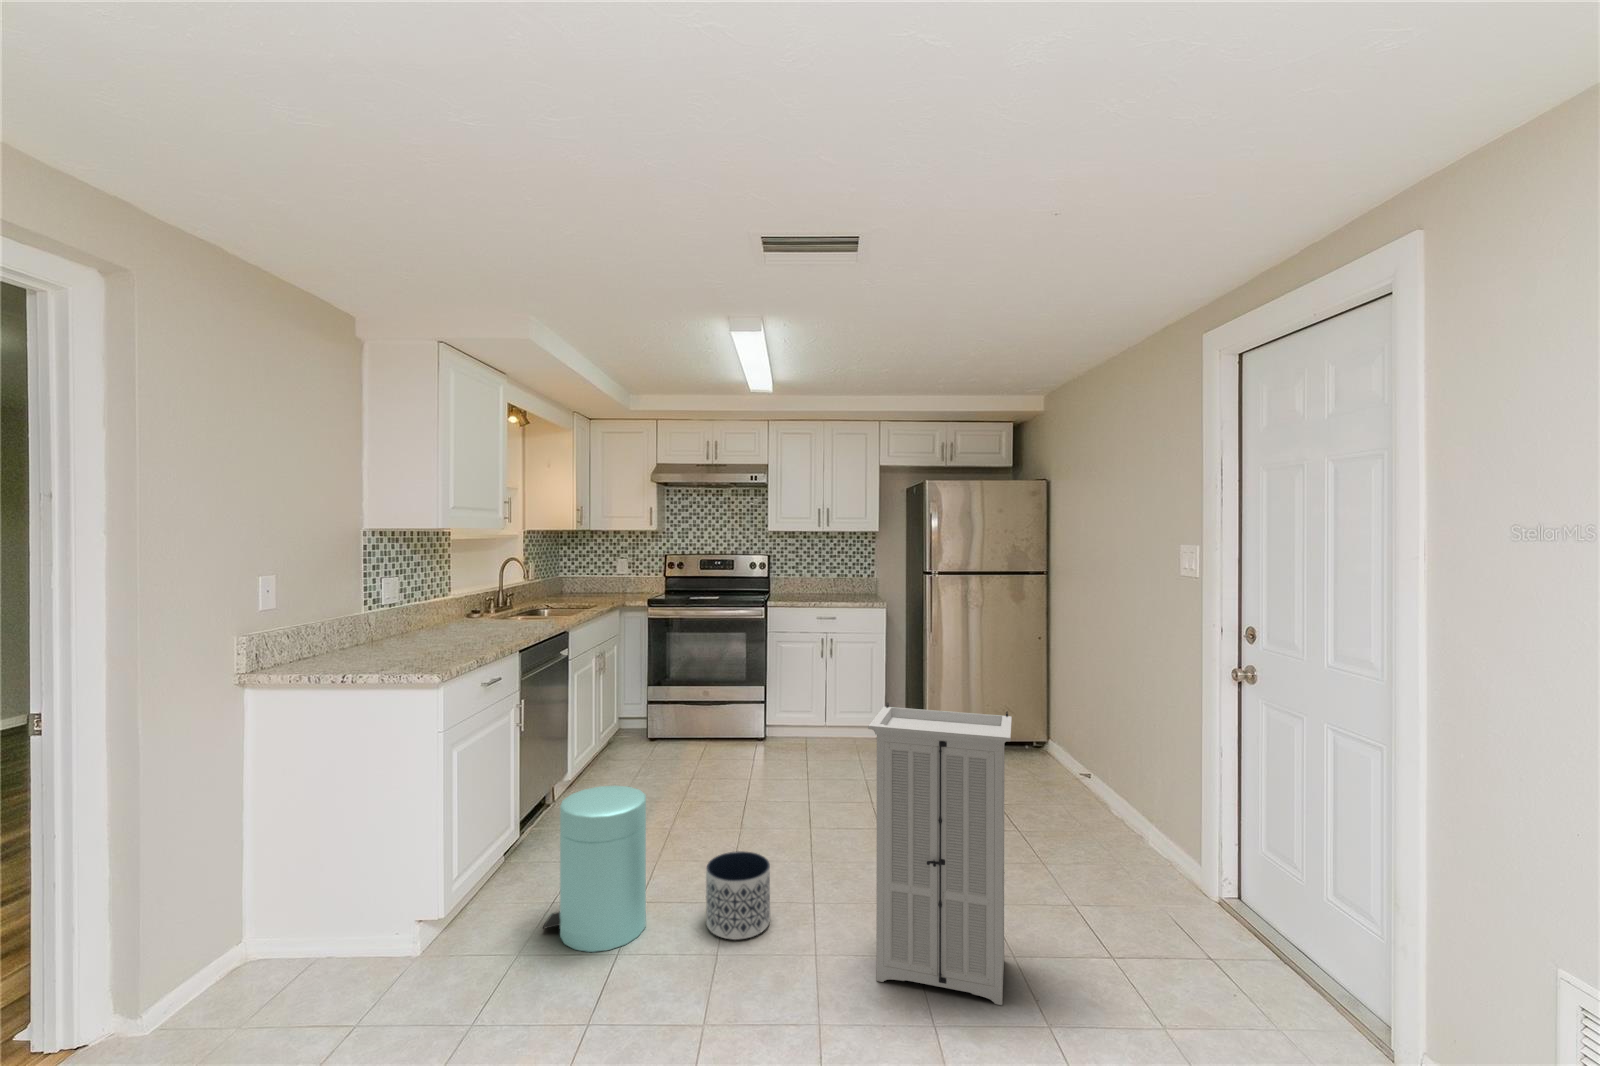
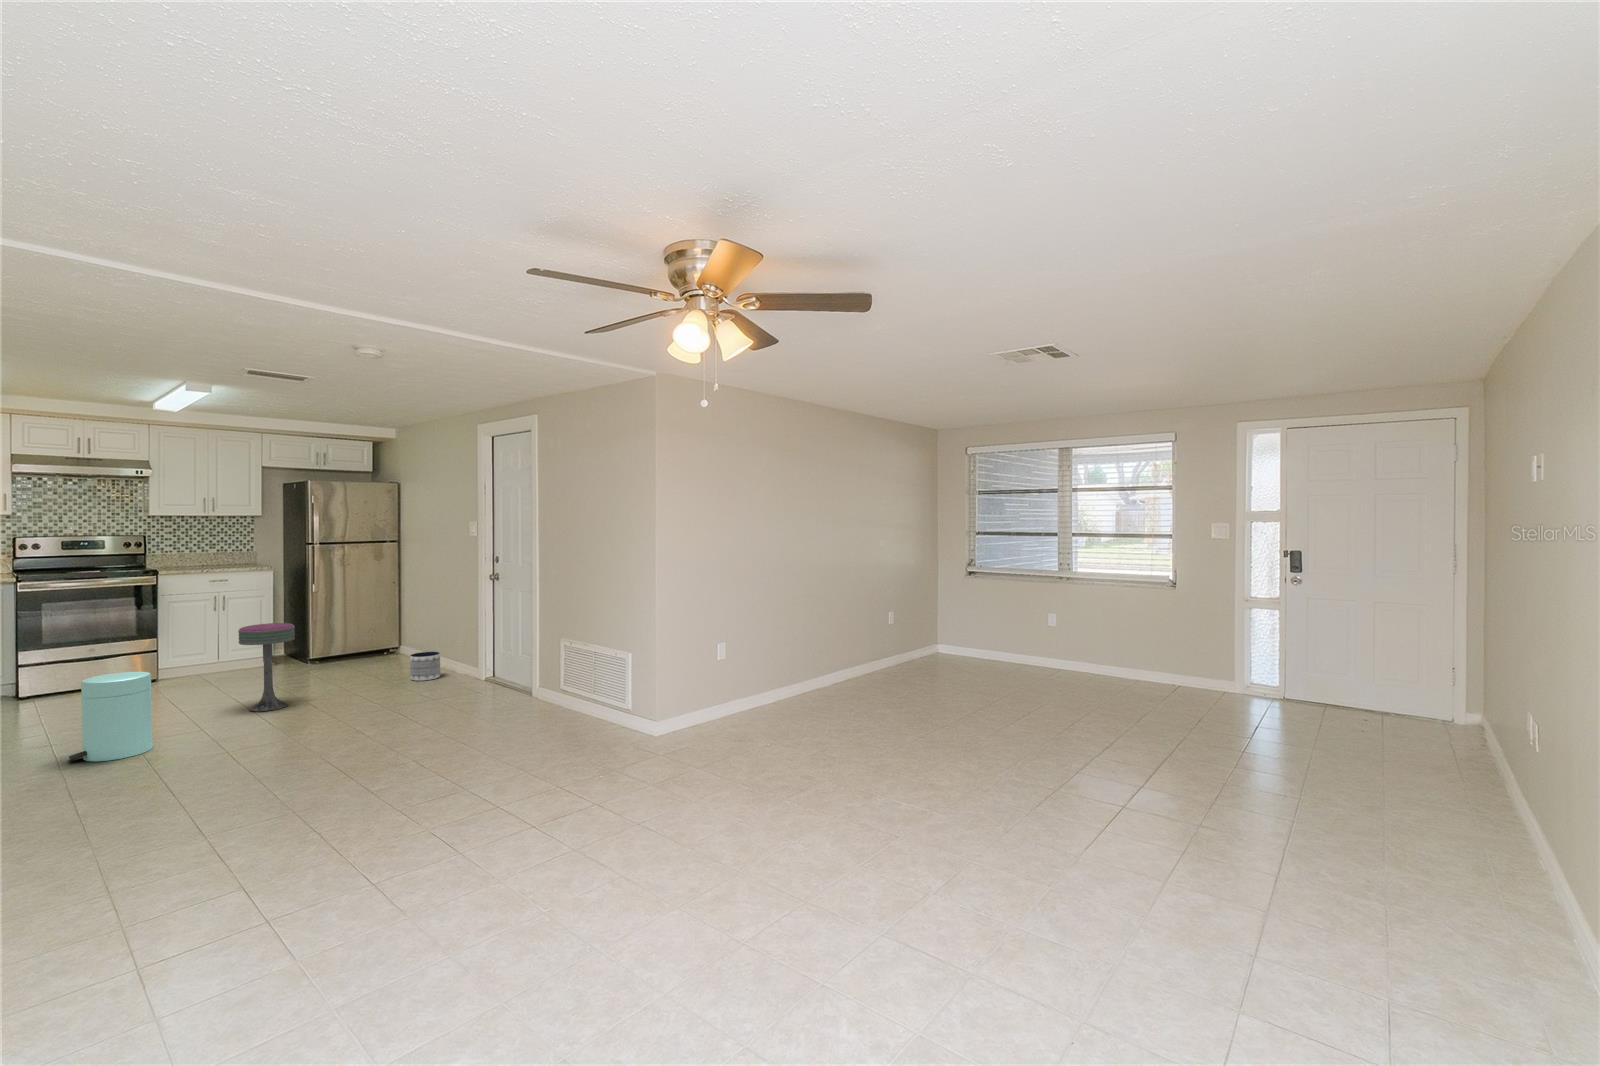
storage cabinet: present [868,703,1012,1005] -> none [313,597,387,726]
bar stool: none [796,711,872,871] -> present [238,623,295,711]
planter: present [706,851,770,939] -> present [410,652,440,681]

